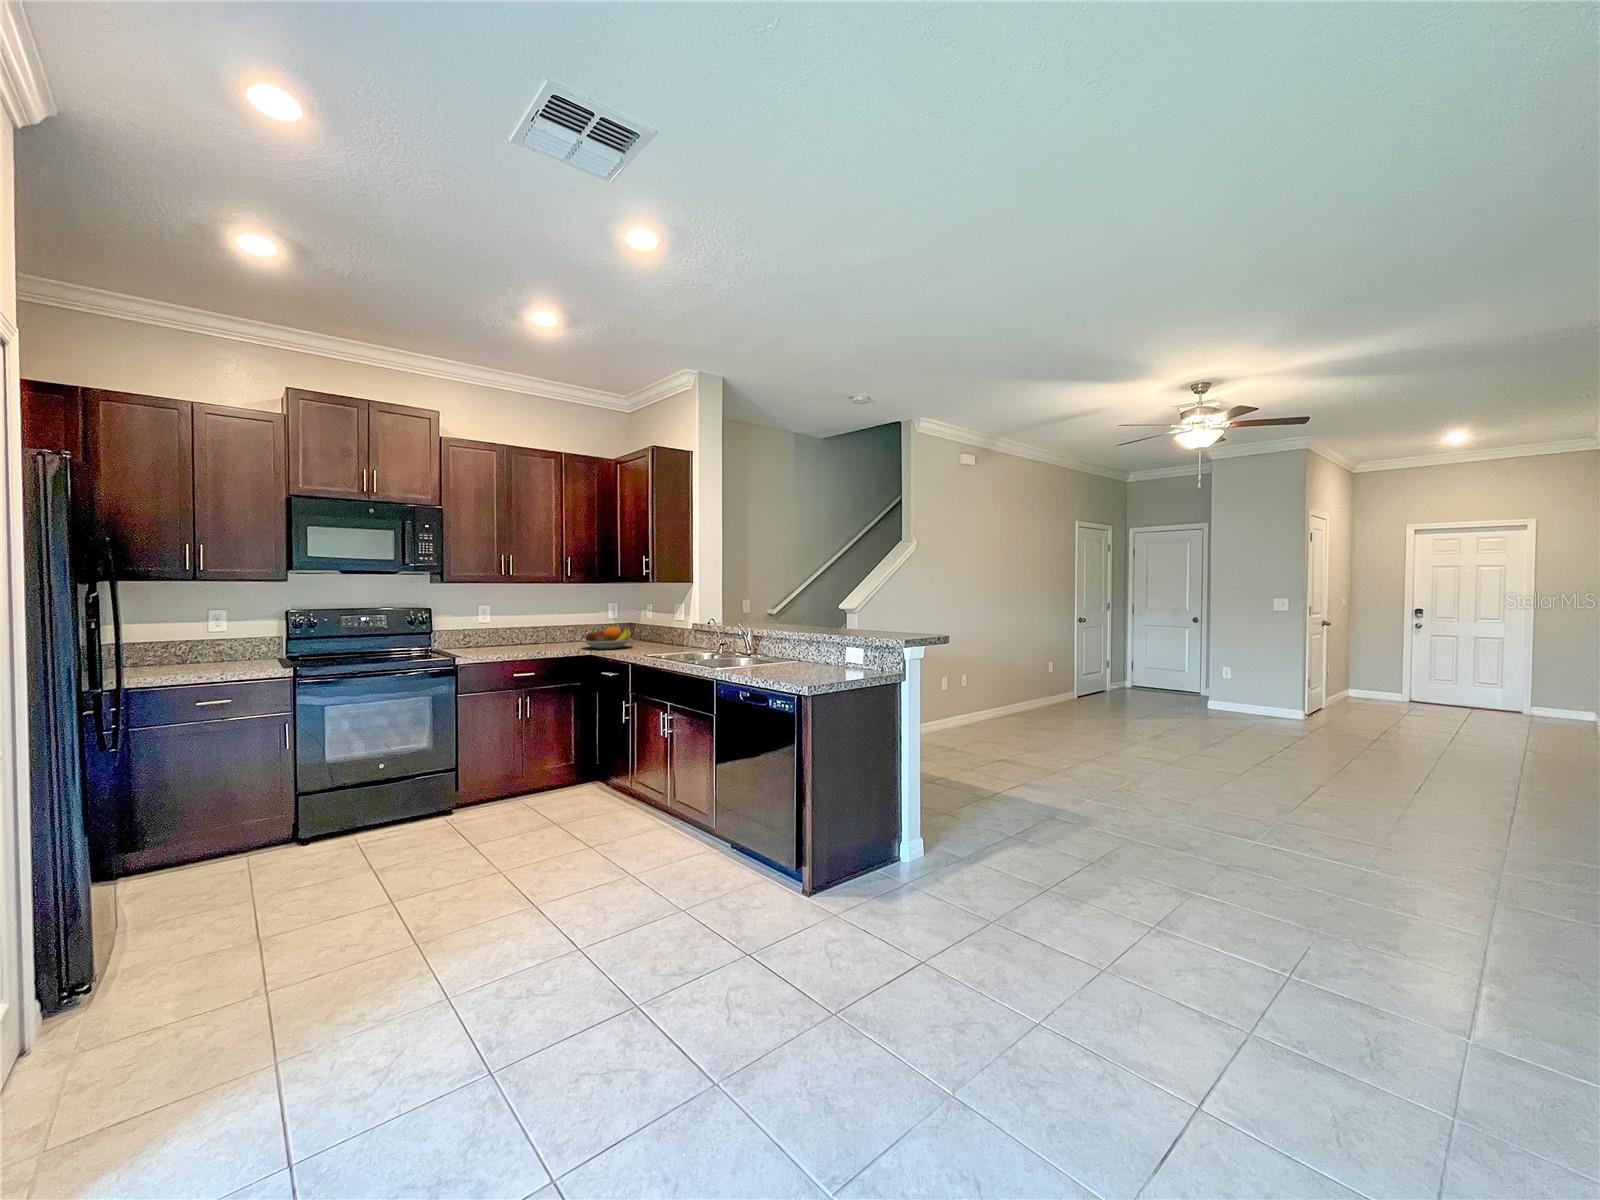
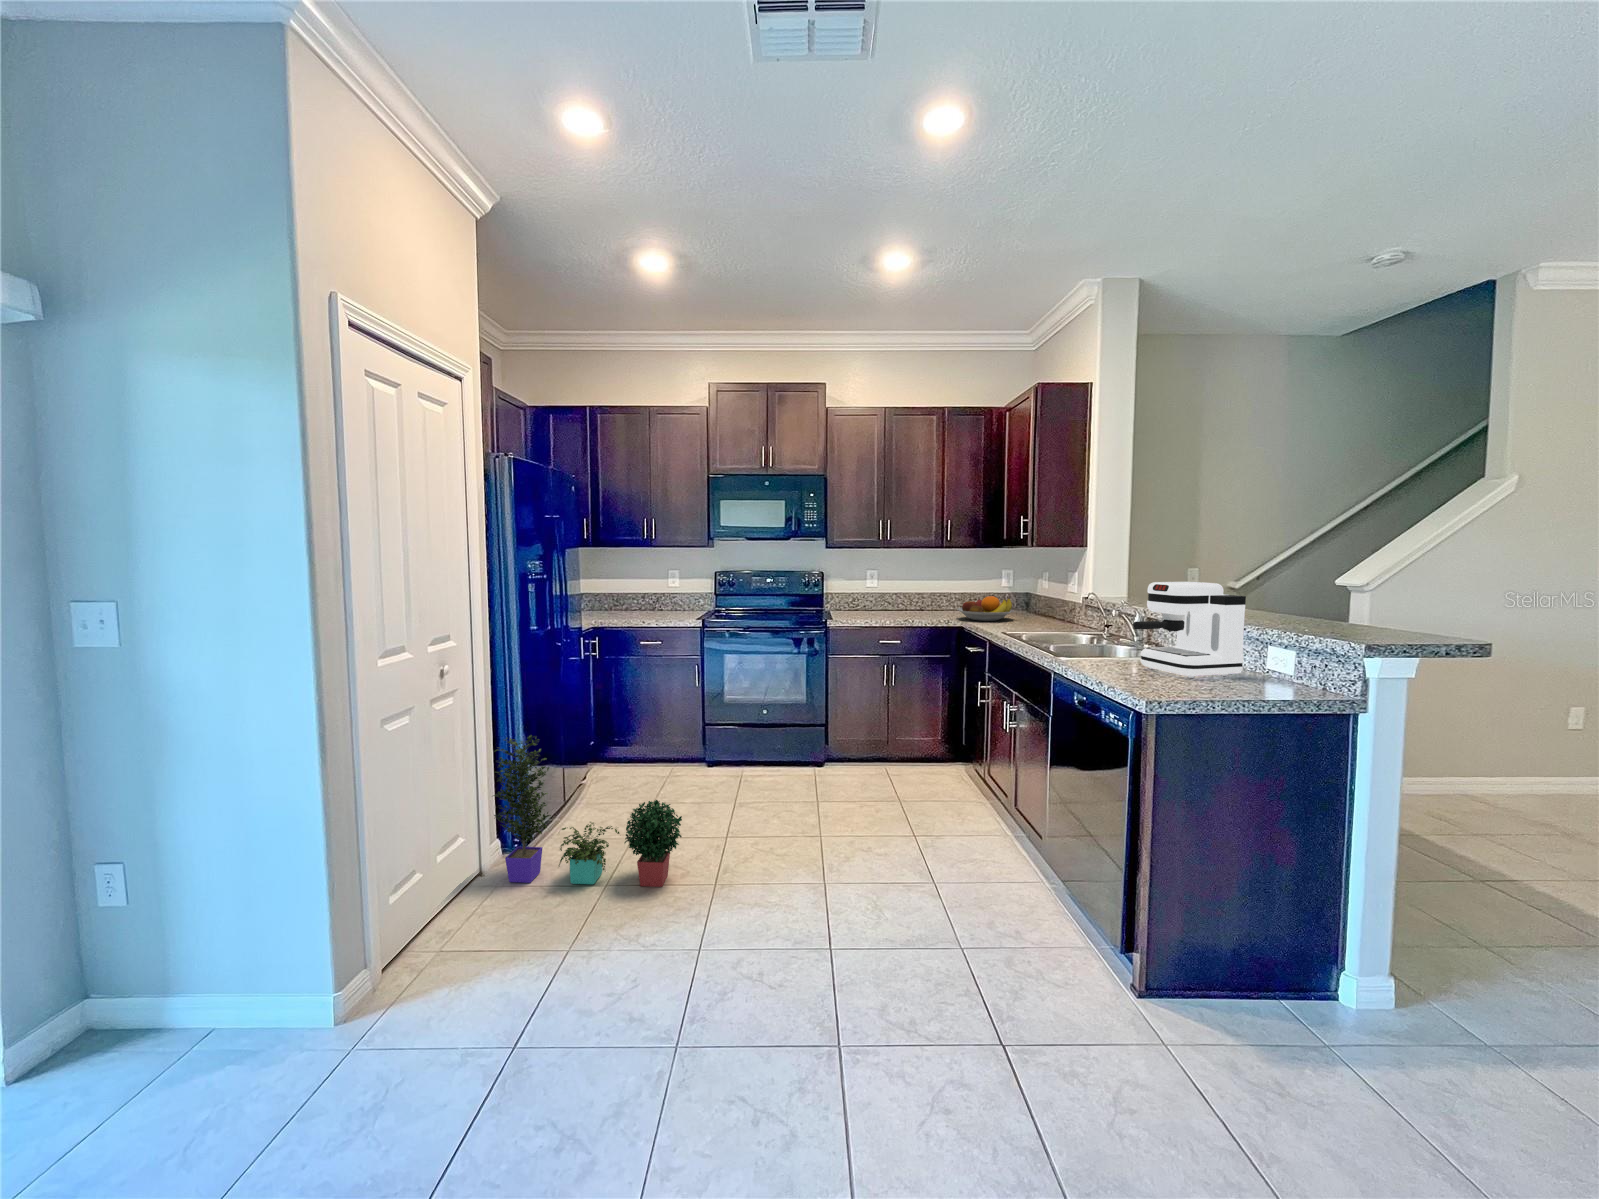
coffee maker: none [772,606,835,672] -> present [1133,582,1246,678]
potted plant: none [50,828,371,1040] -> present [493,735,682,887]

